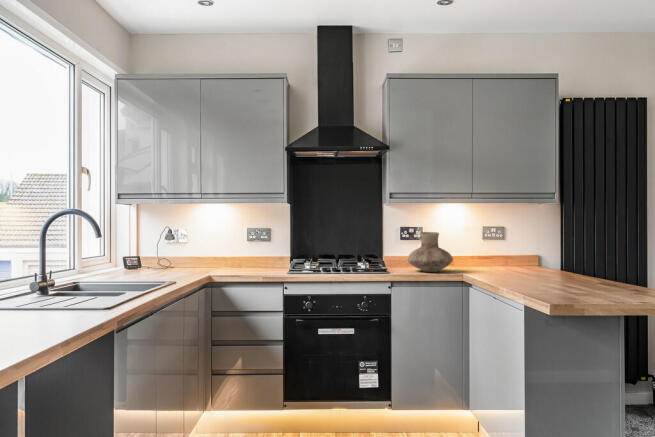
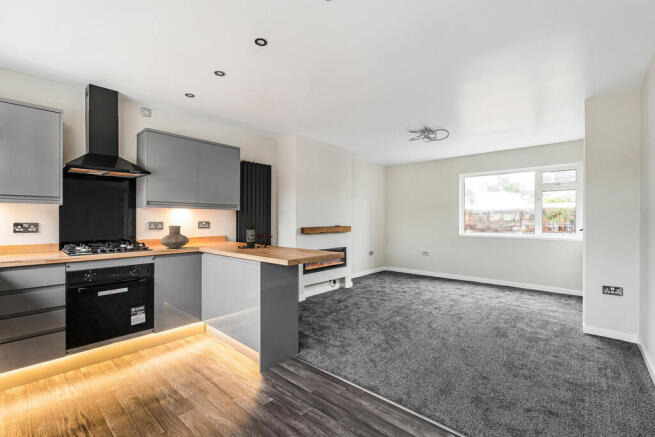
wine bottle: none [535,215,628,295] -> present [238,215,272,249]

